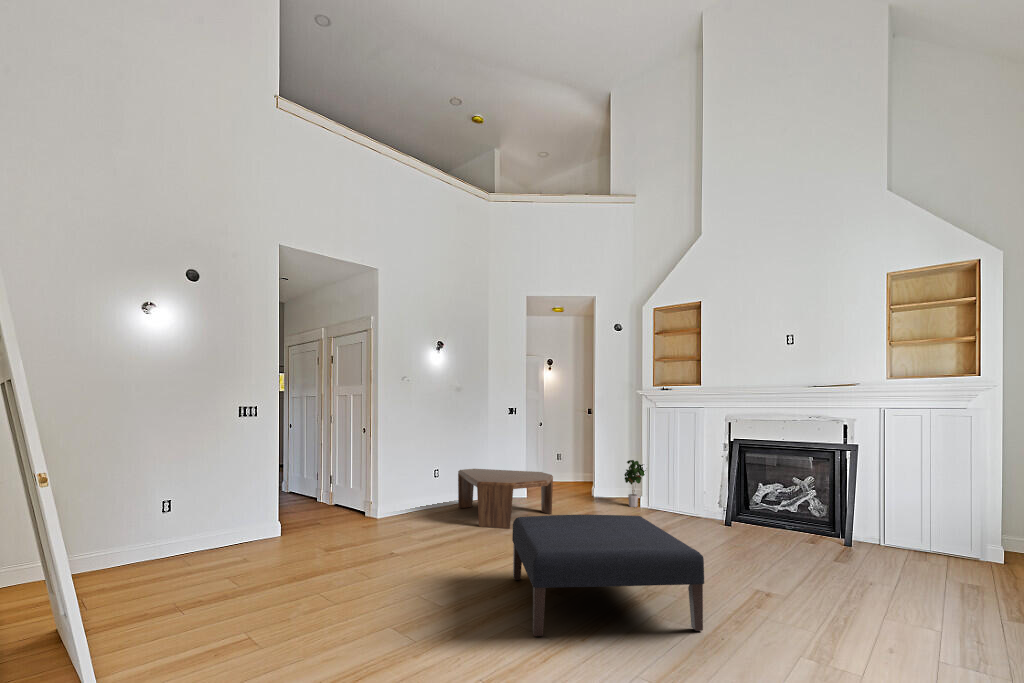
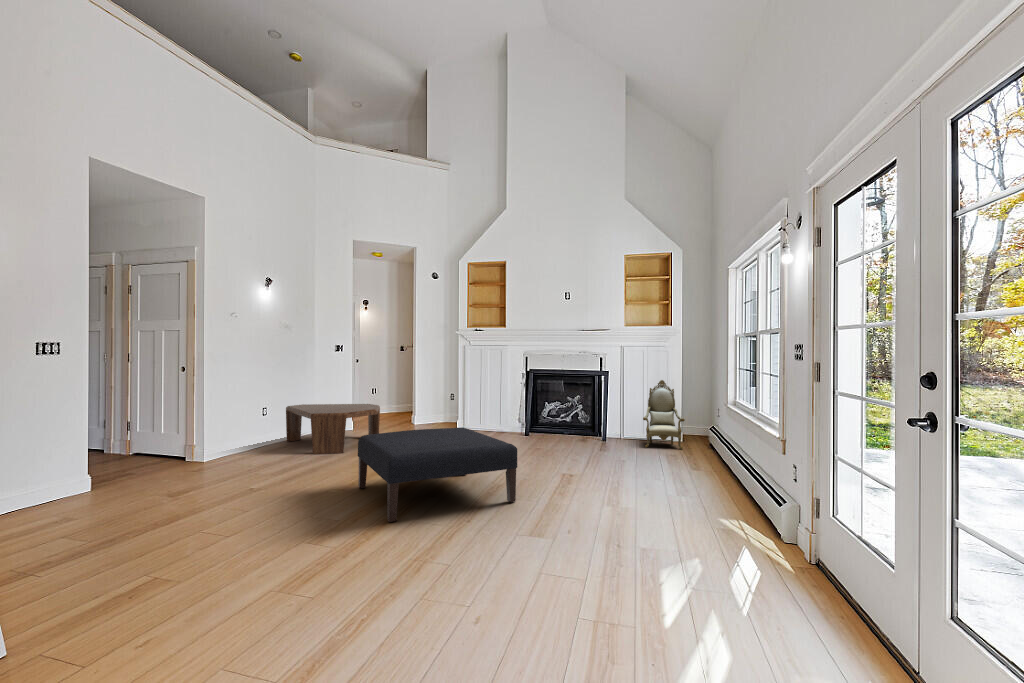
armchair: none [883,431,985,574] -> present [643,380,685,450]
potted plant: present [624,460,646,507] -> none [440,390,460,429]

